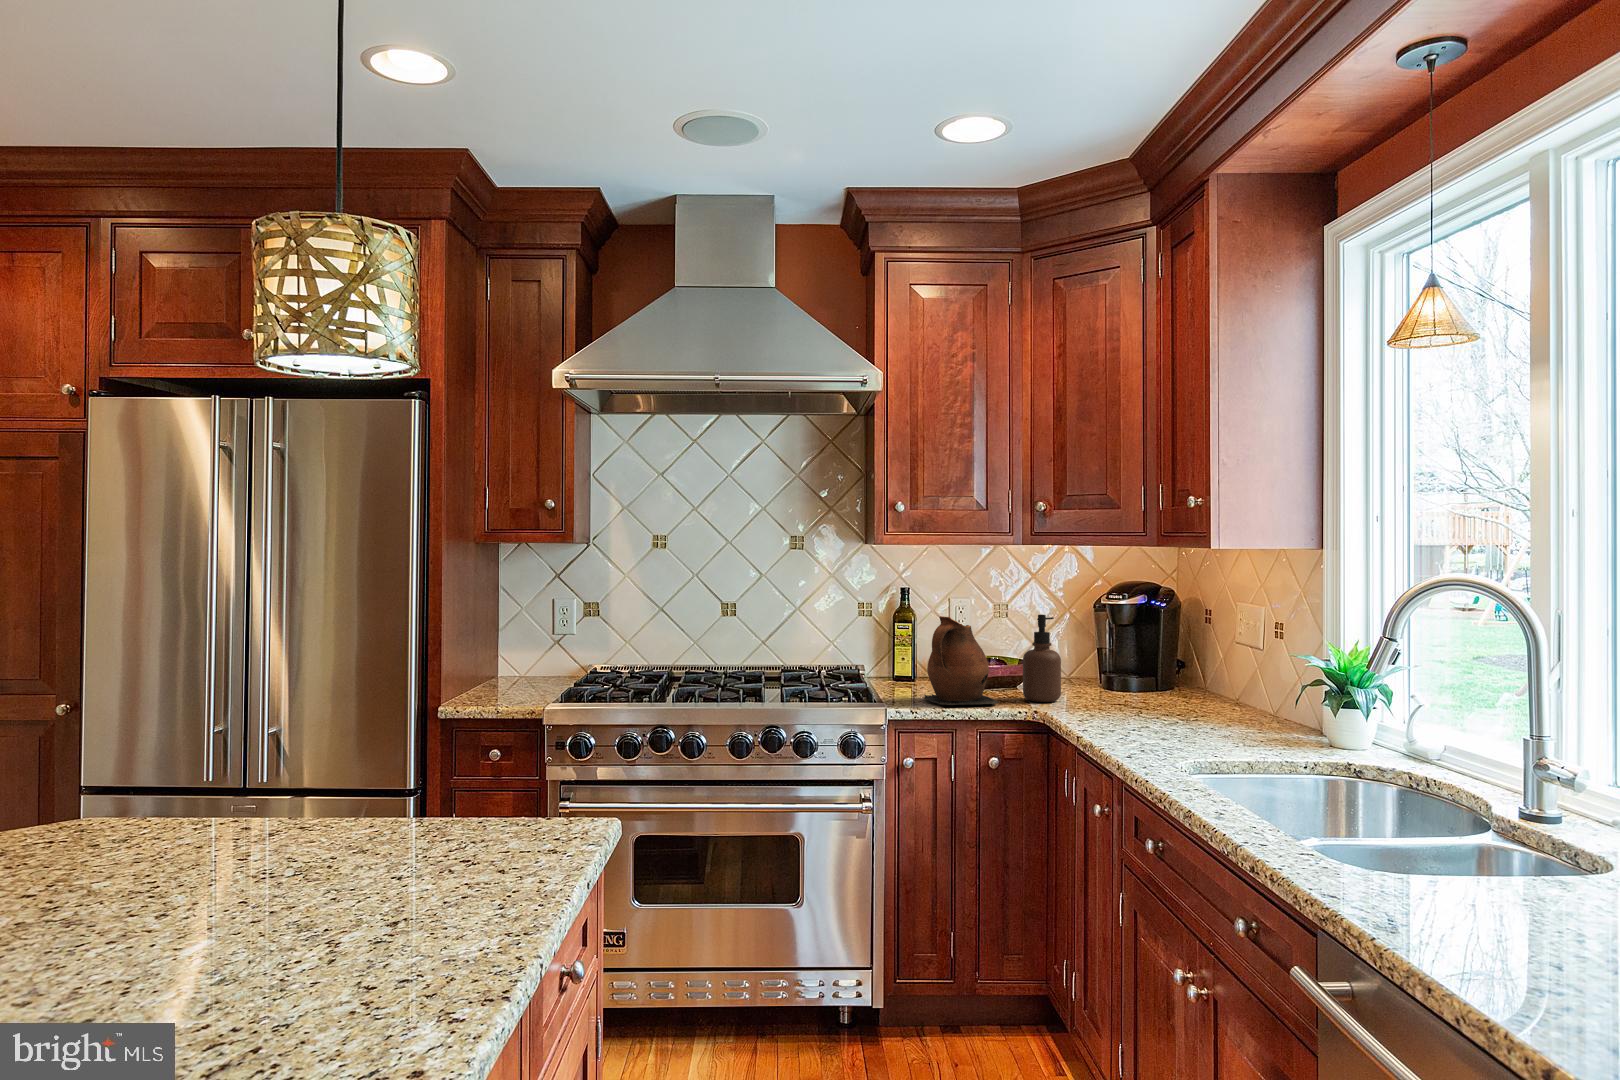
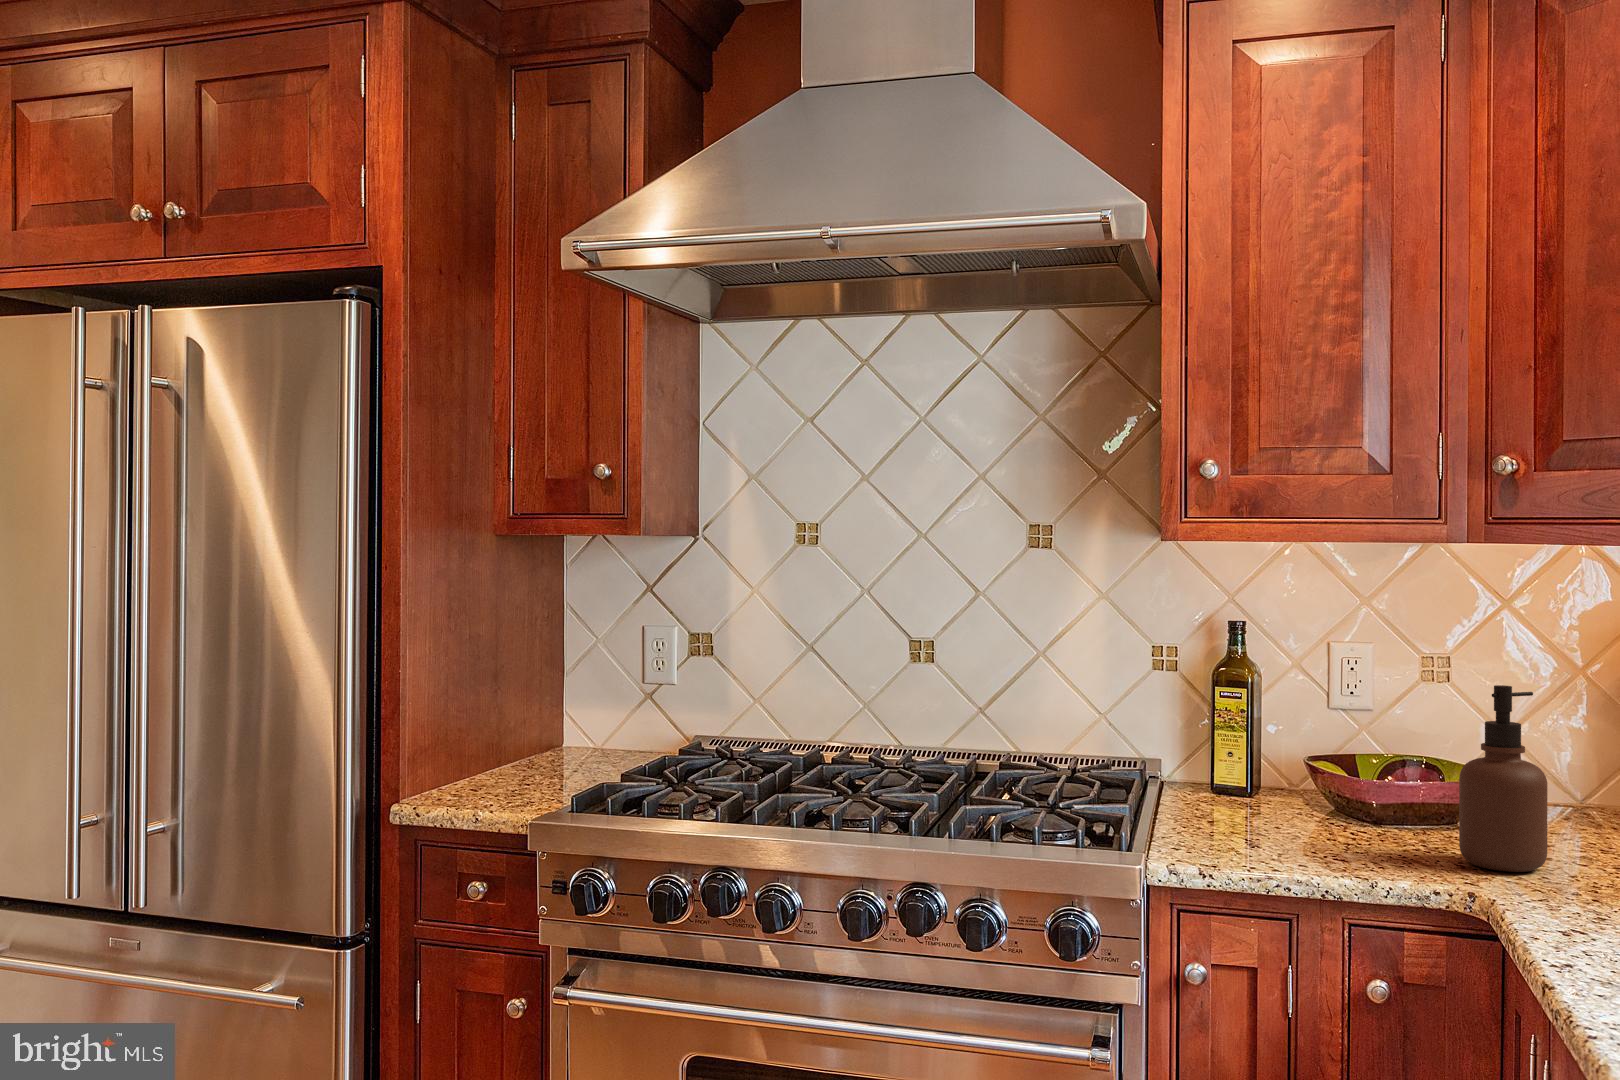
ceramic pitcher: present [924,616,998,705] -> none [1235,682,1398,873]

